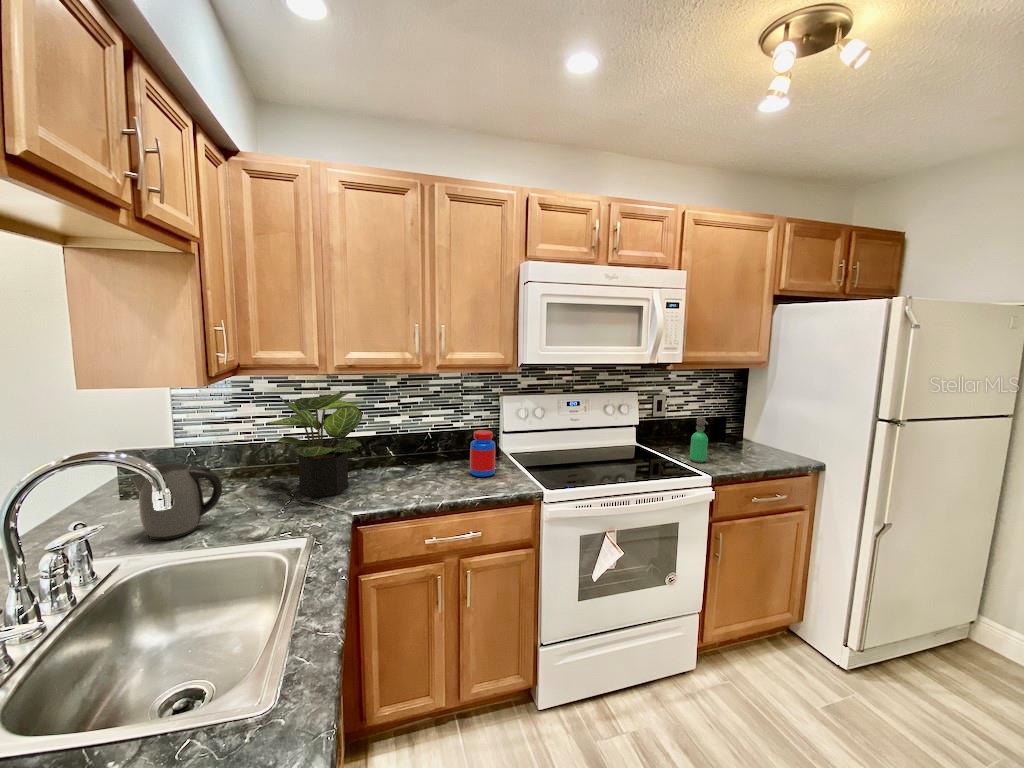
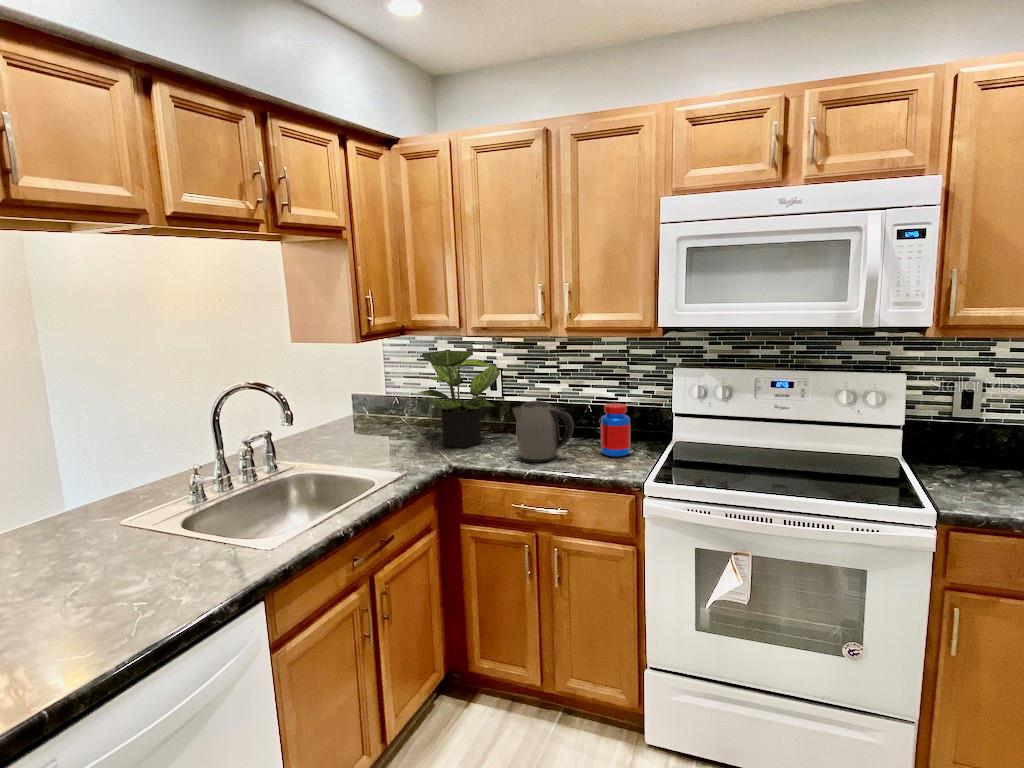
soap dispenser: present [690,416,708,463] -> none [960,416,998,495]
kettle: present [131,462,222,540] -> present [513,401,574,463]

